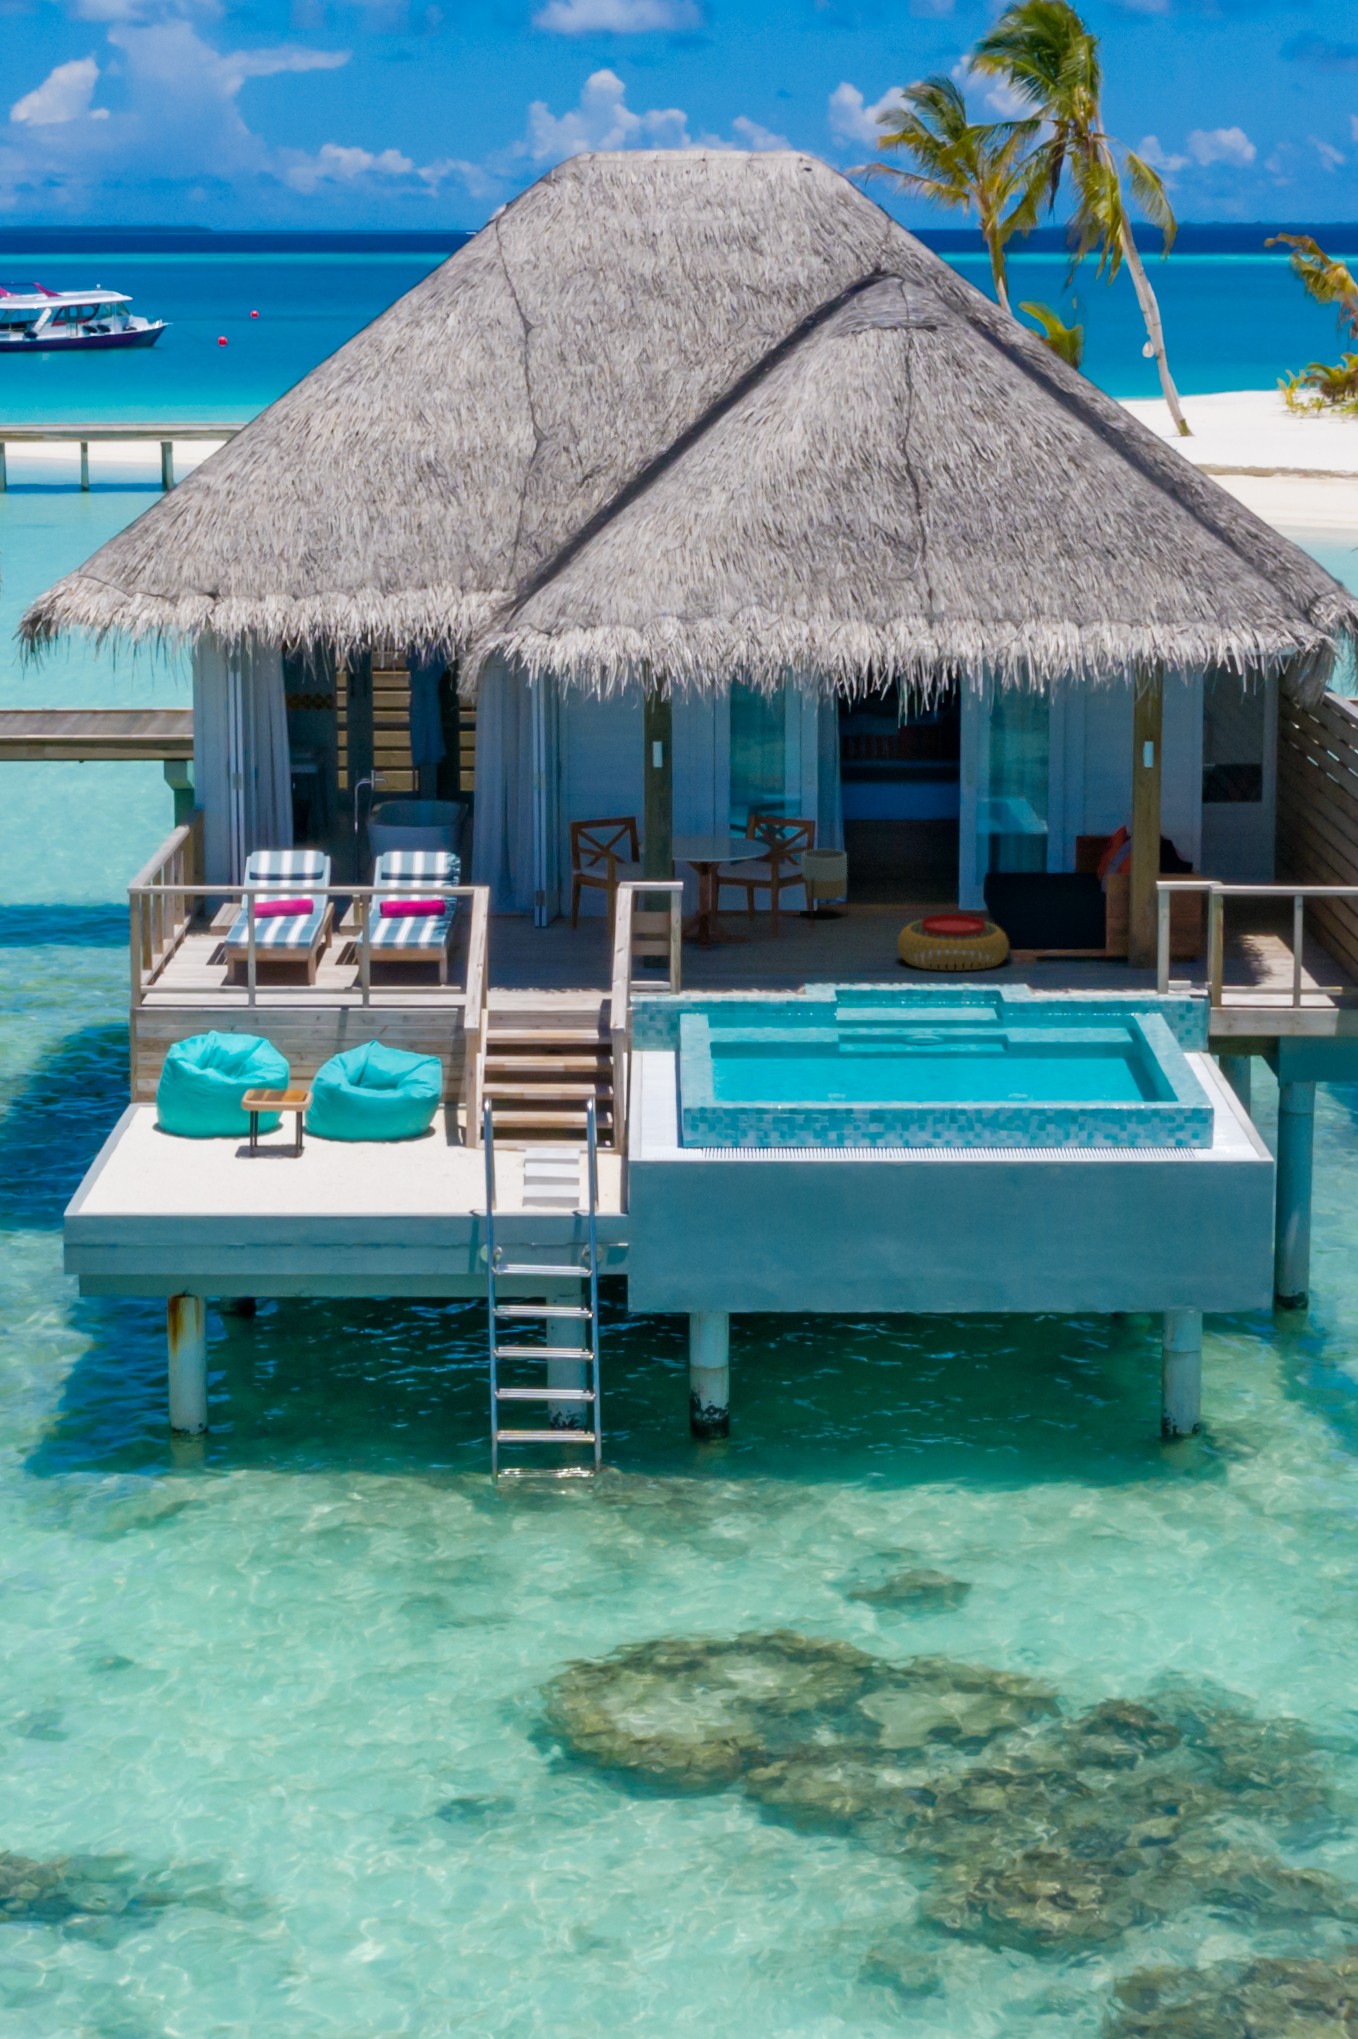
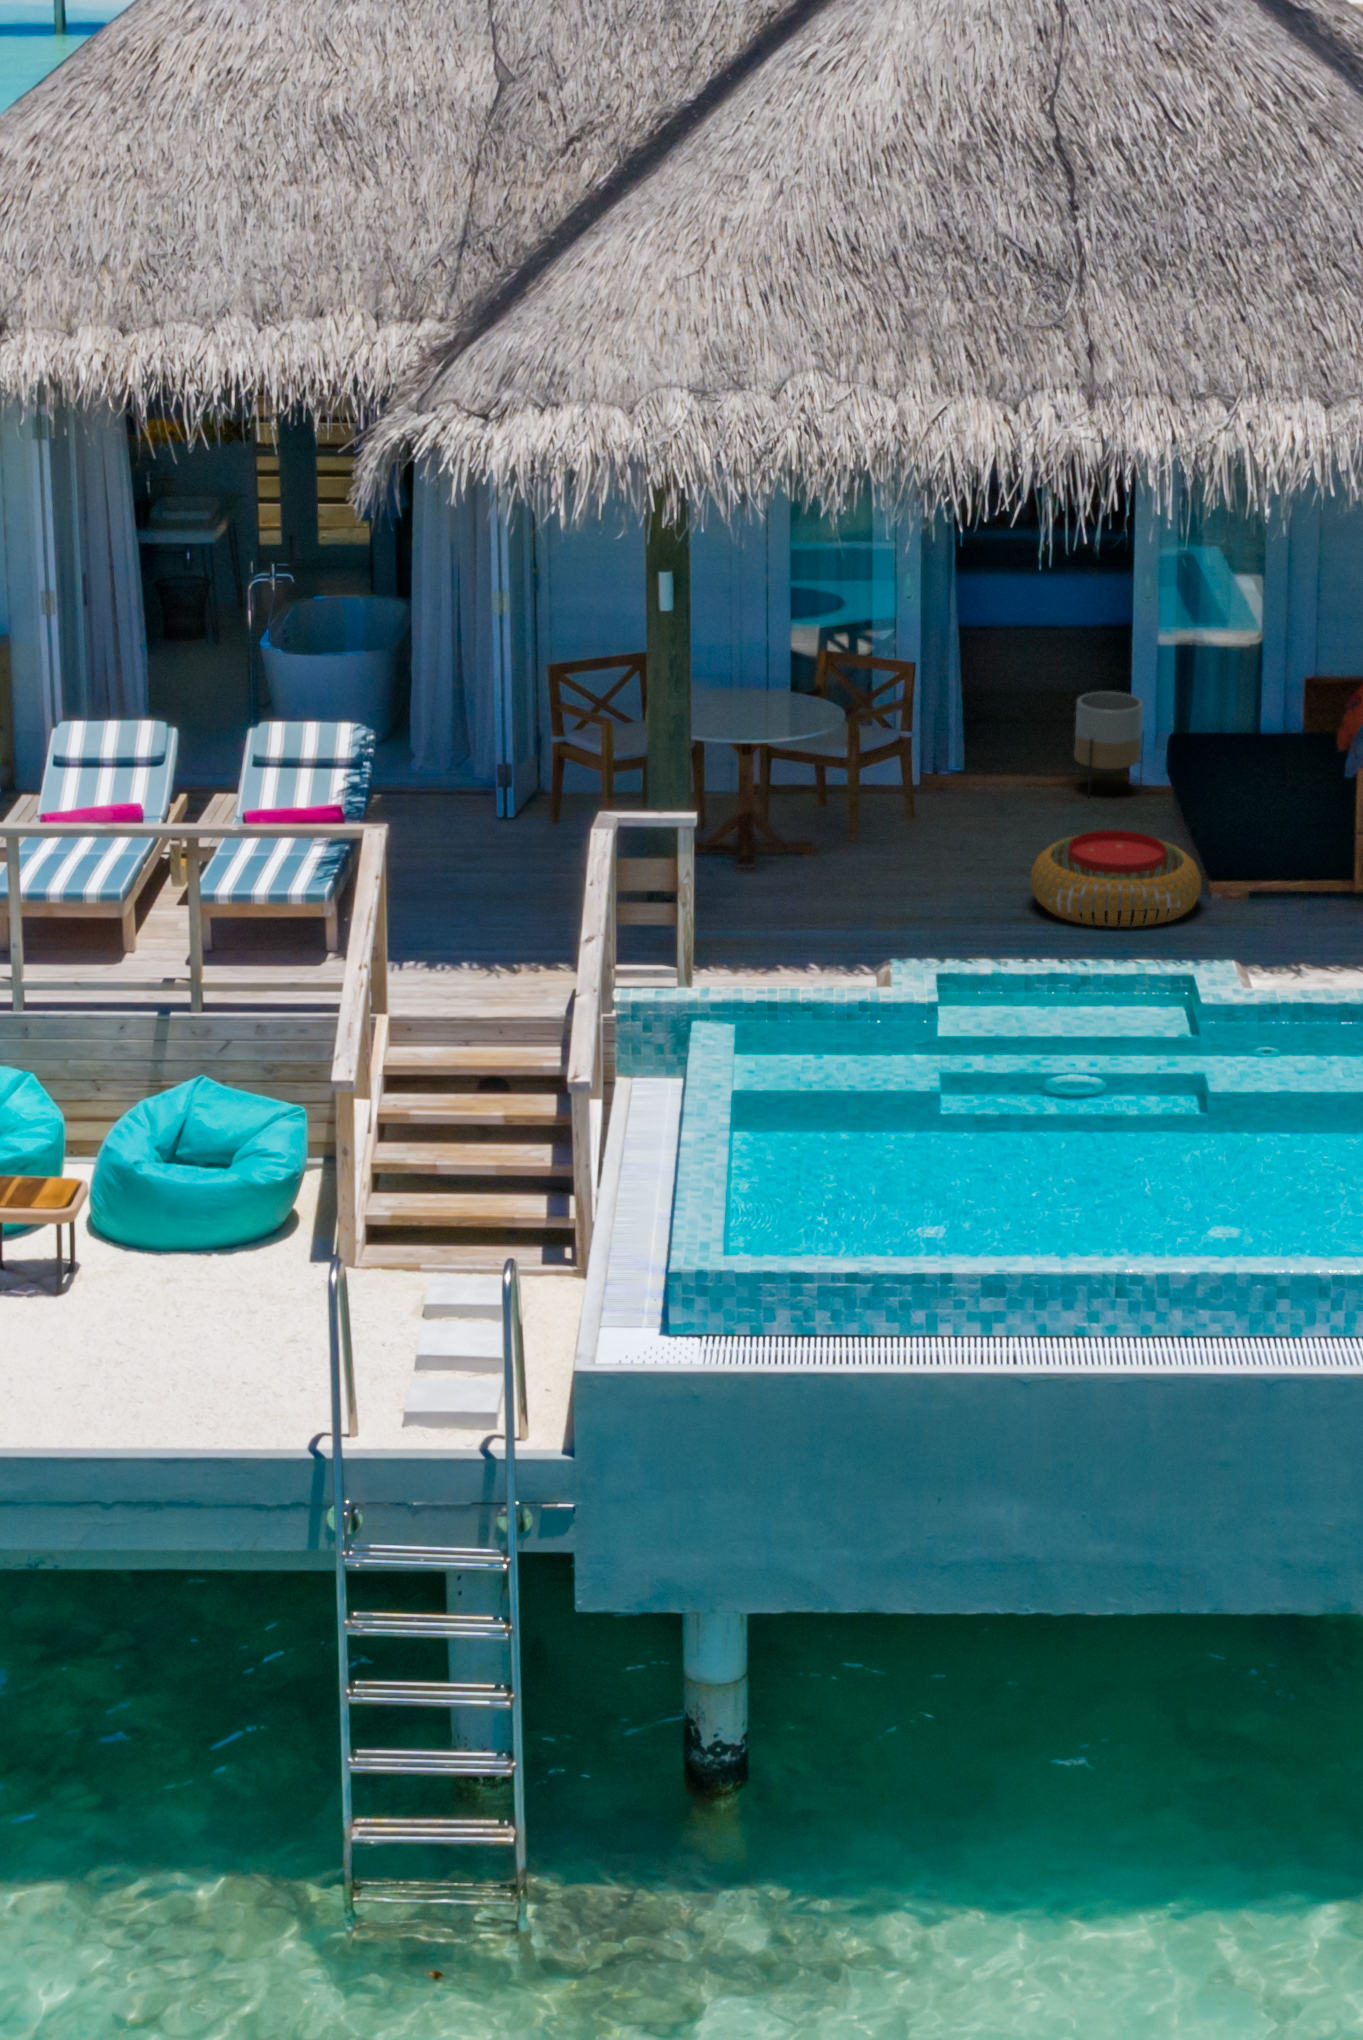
planter: present [802,849,847,907] -> present [1074,692,1144,796]

